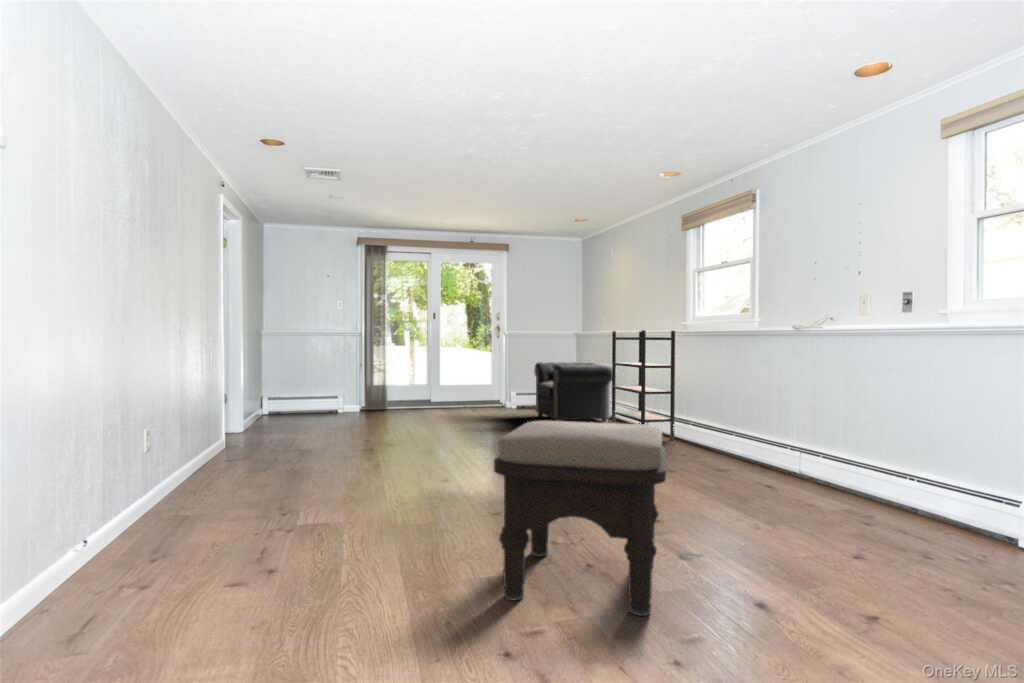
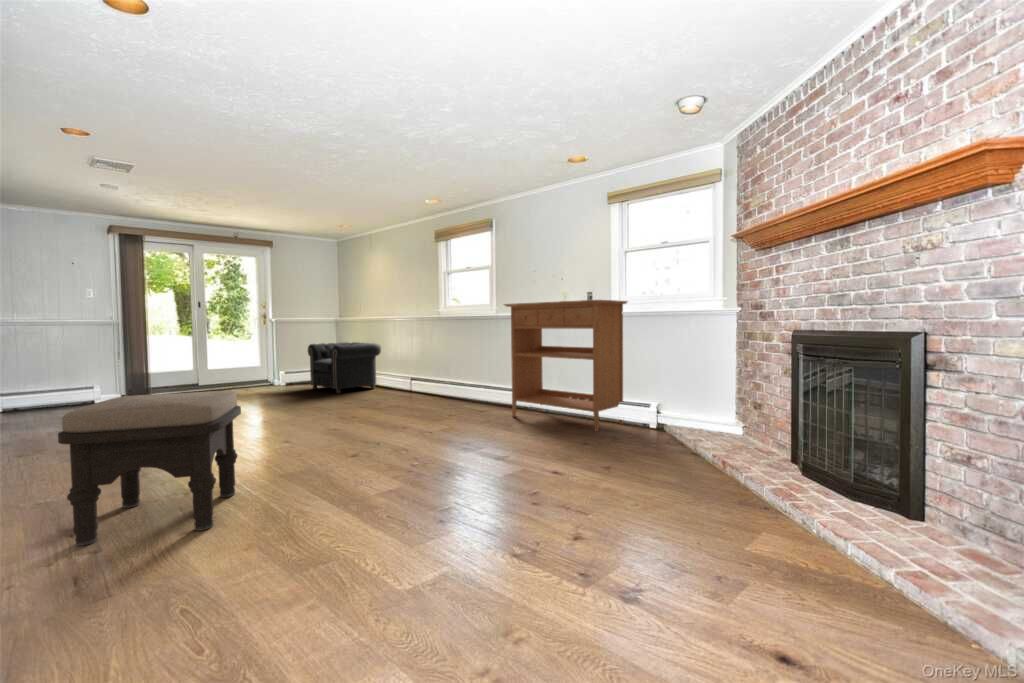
console table: none [748,301,983,542] -> present [504,300,627,432]
bookshelf: present [612,330,675,440] -> none [381,317,434,397]
ottoman: present [494,421,666,616] -> present [58,391,241,546]

